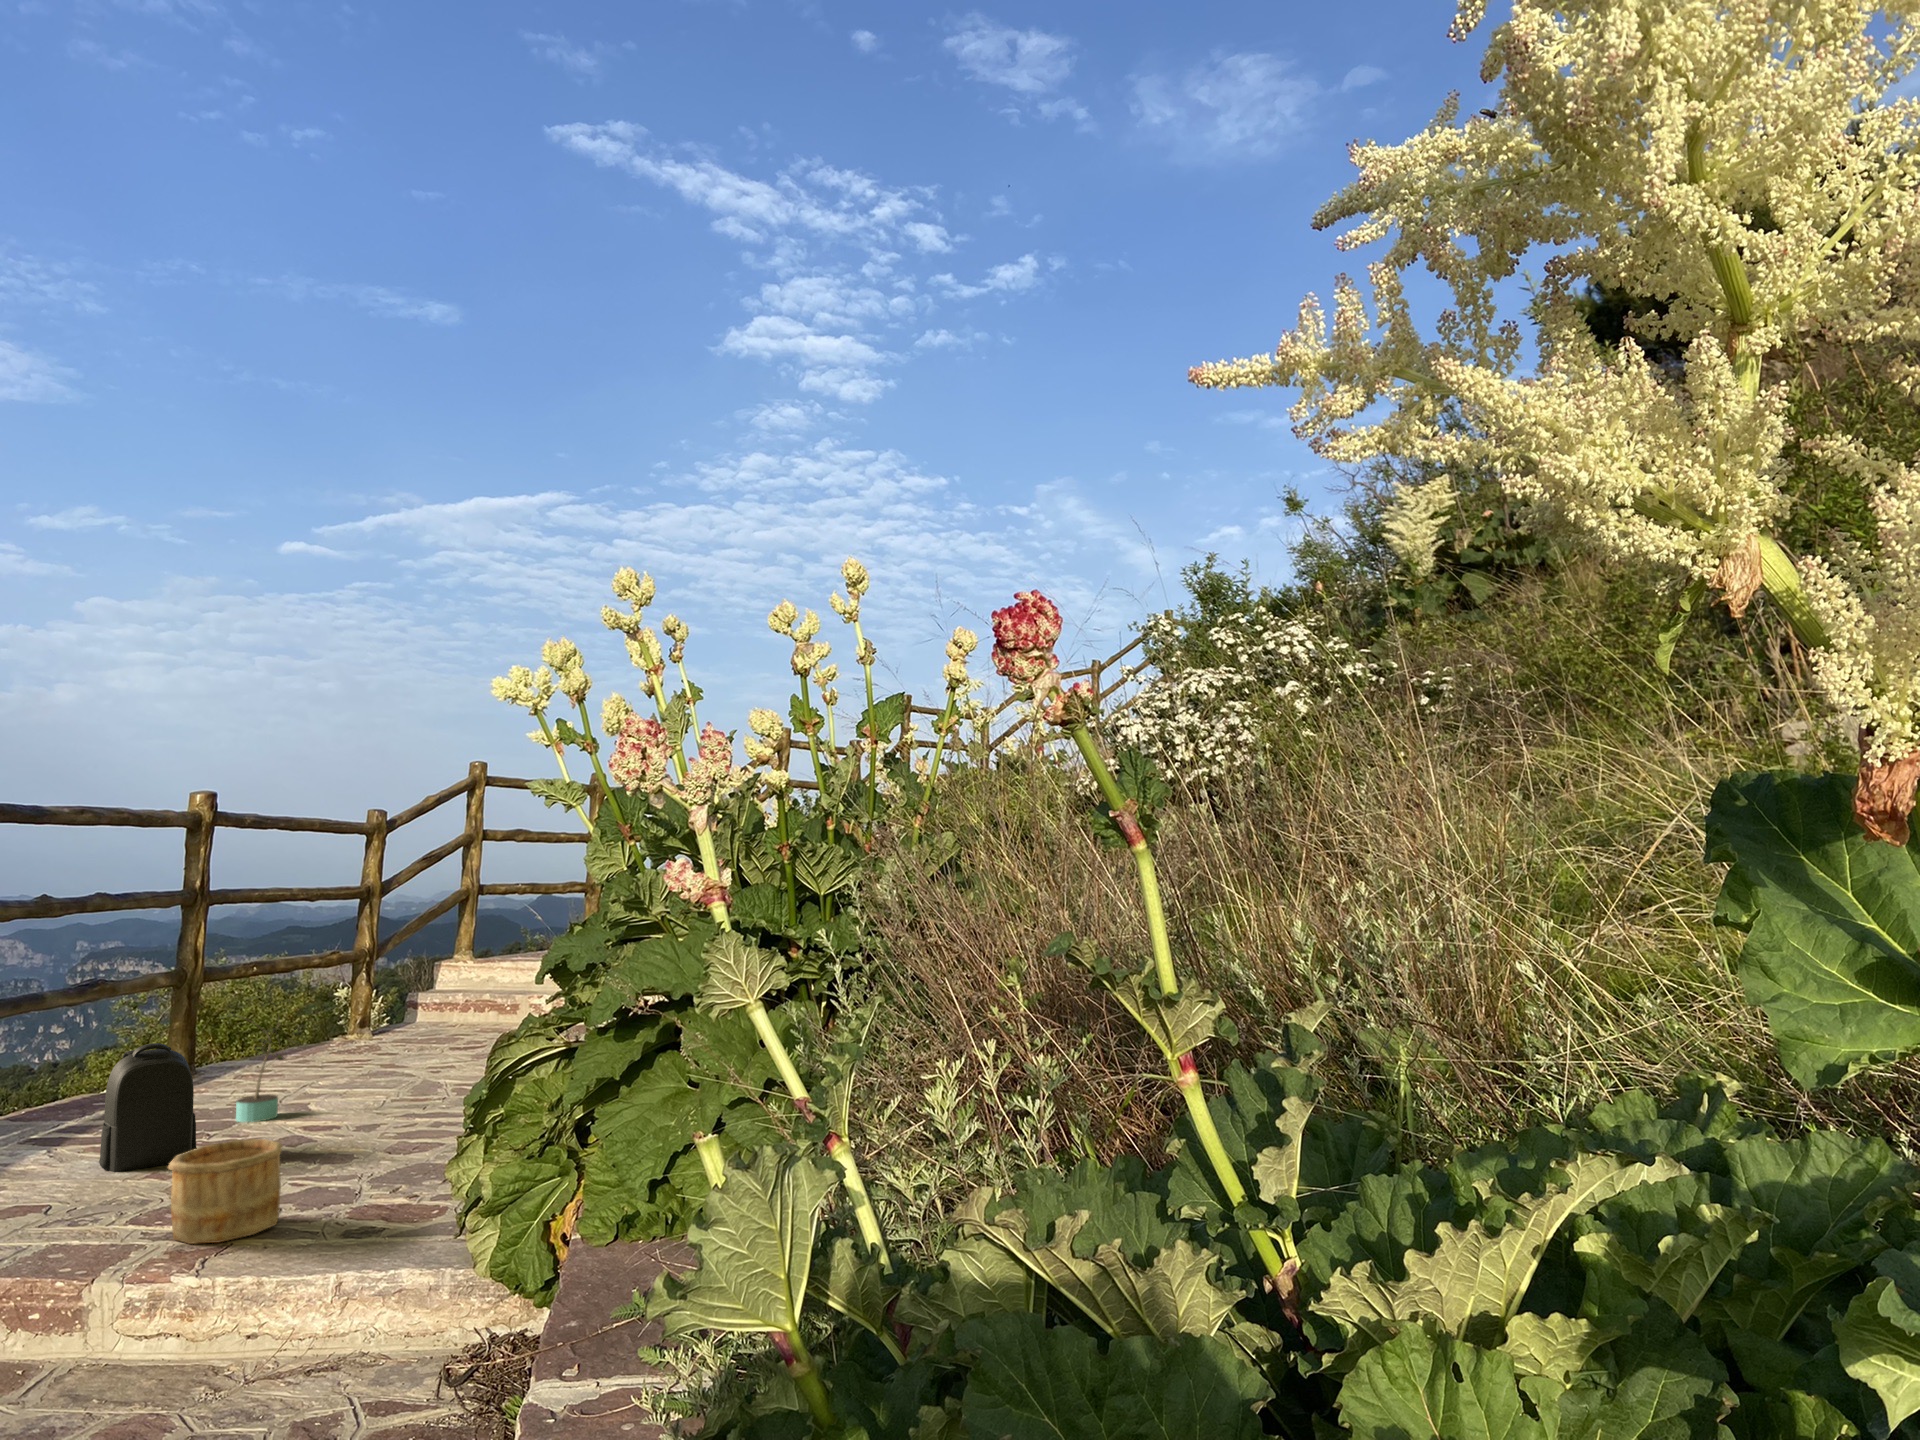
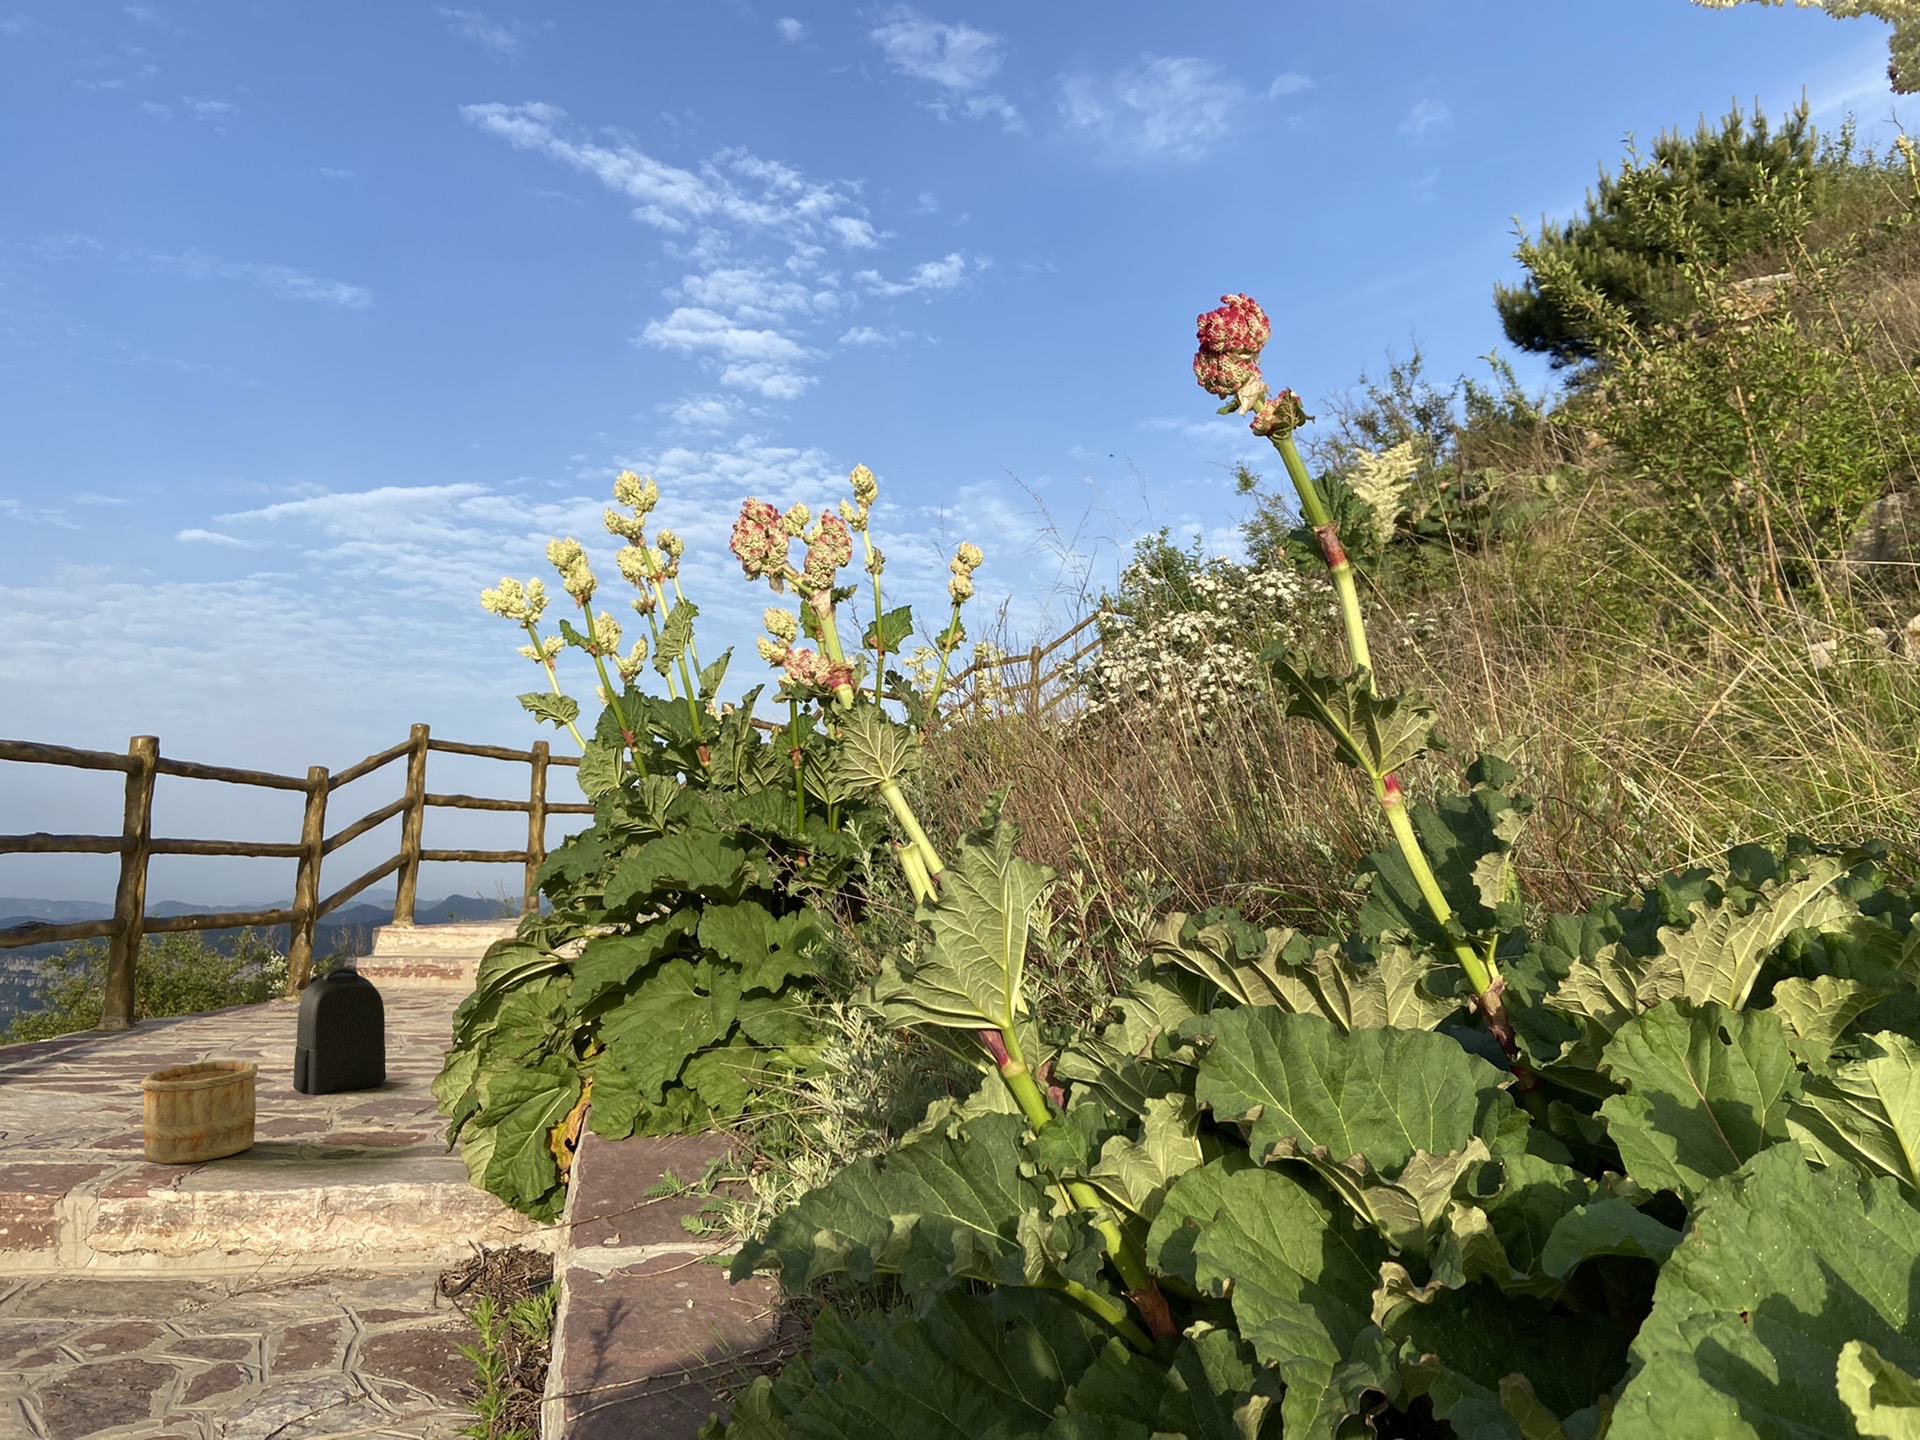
potted plant: present [222,996,301,1122] -> none [173,932,258,1062]
backpack: present [99,1043,197,1172] -> present [293,967,386,1095]

